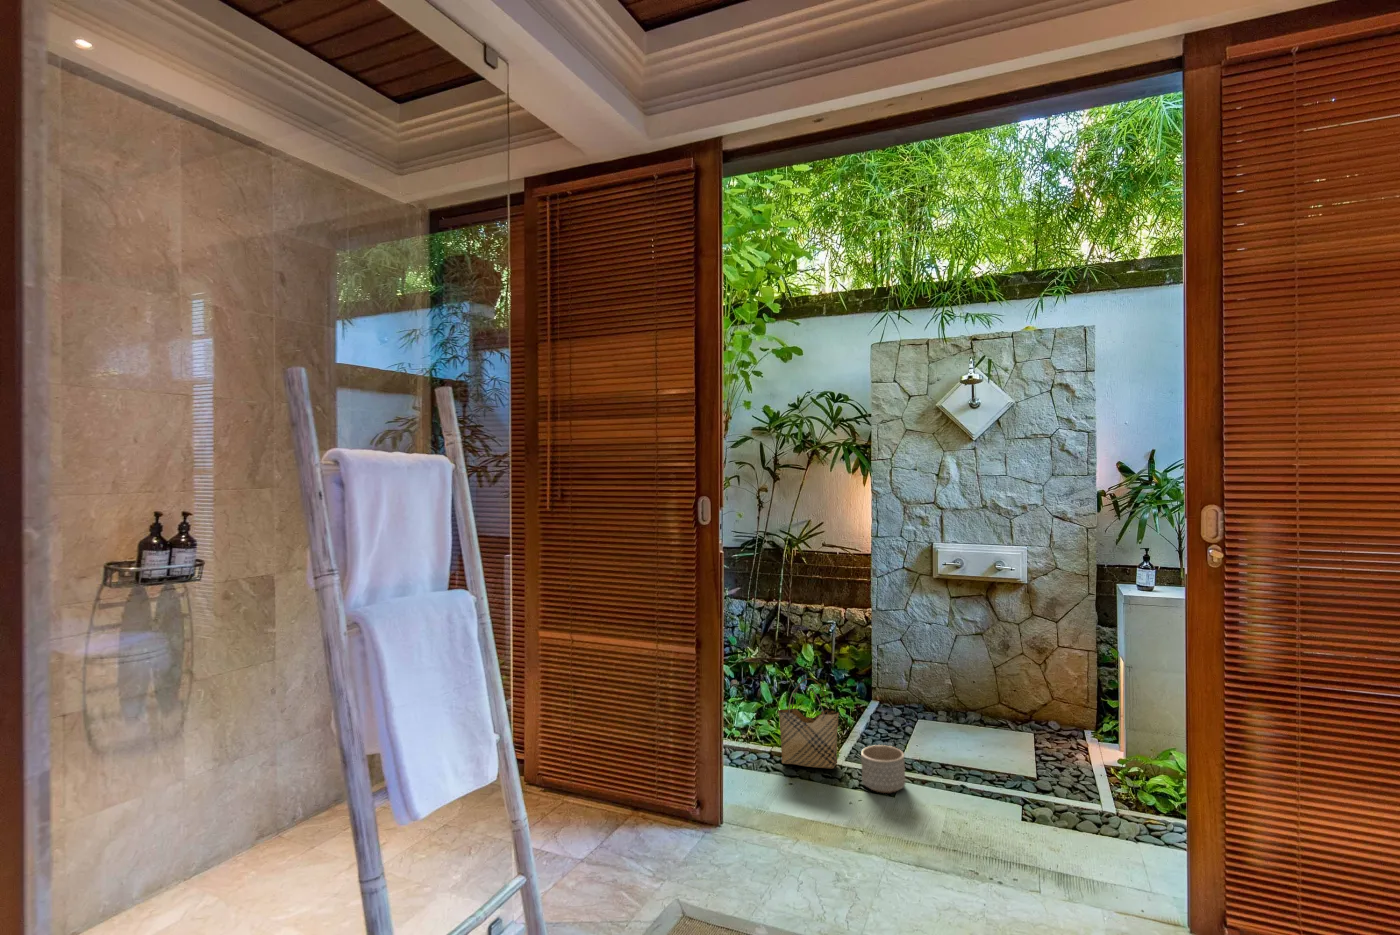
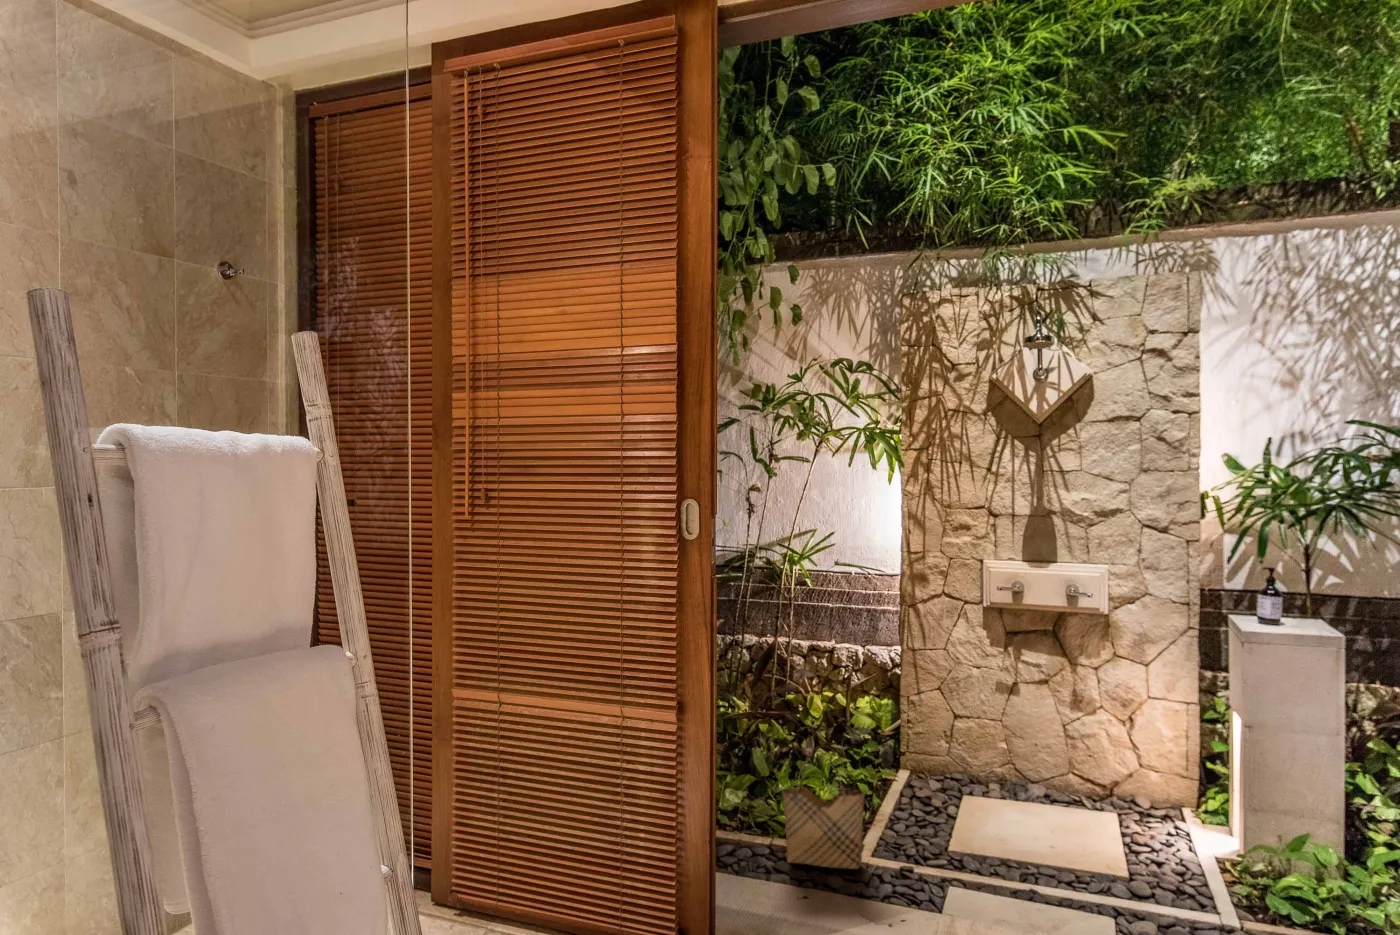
planter: present [861,745,905,793] -> none [897,837,957,903]

